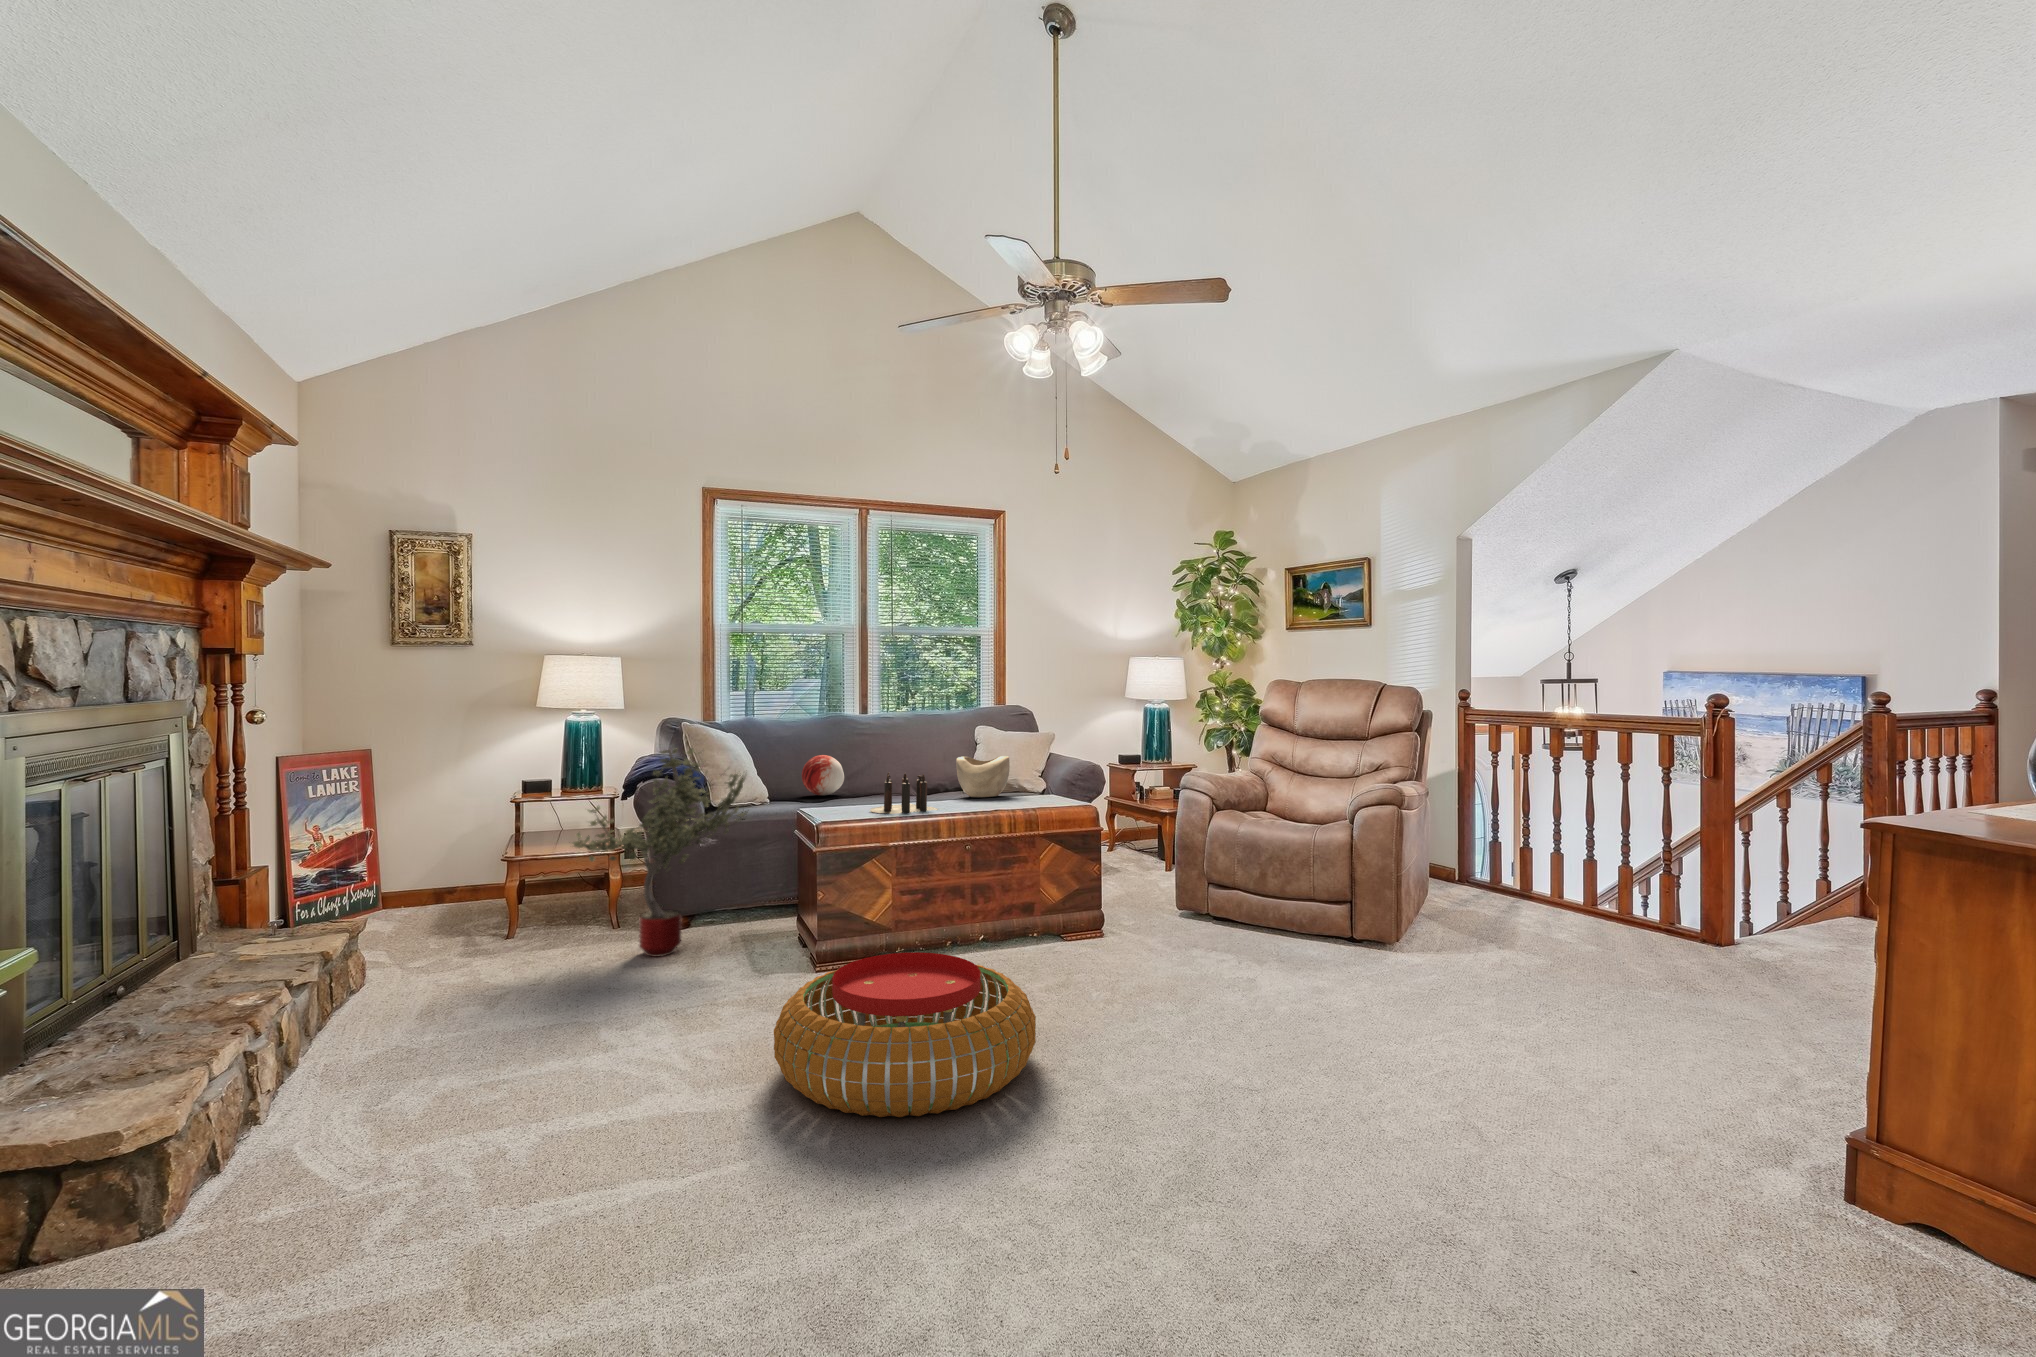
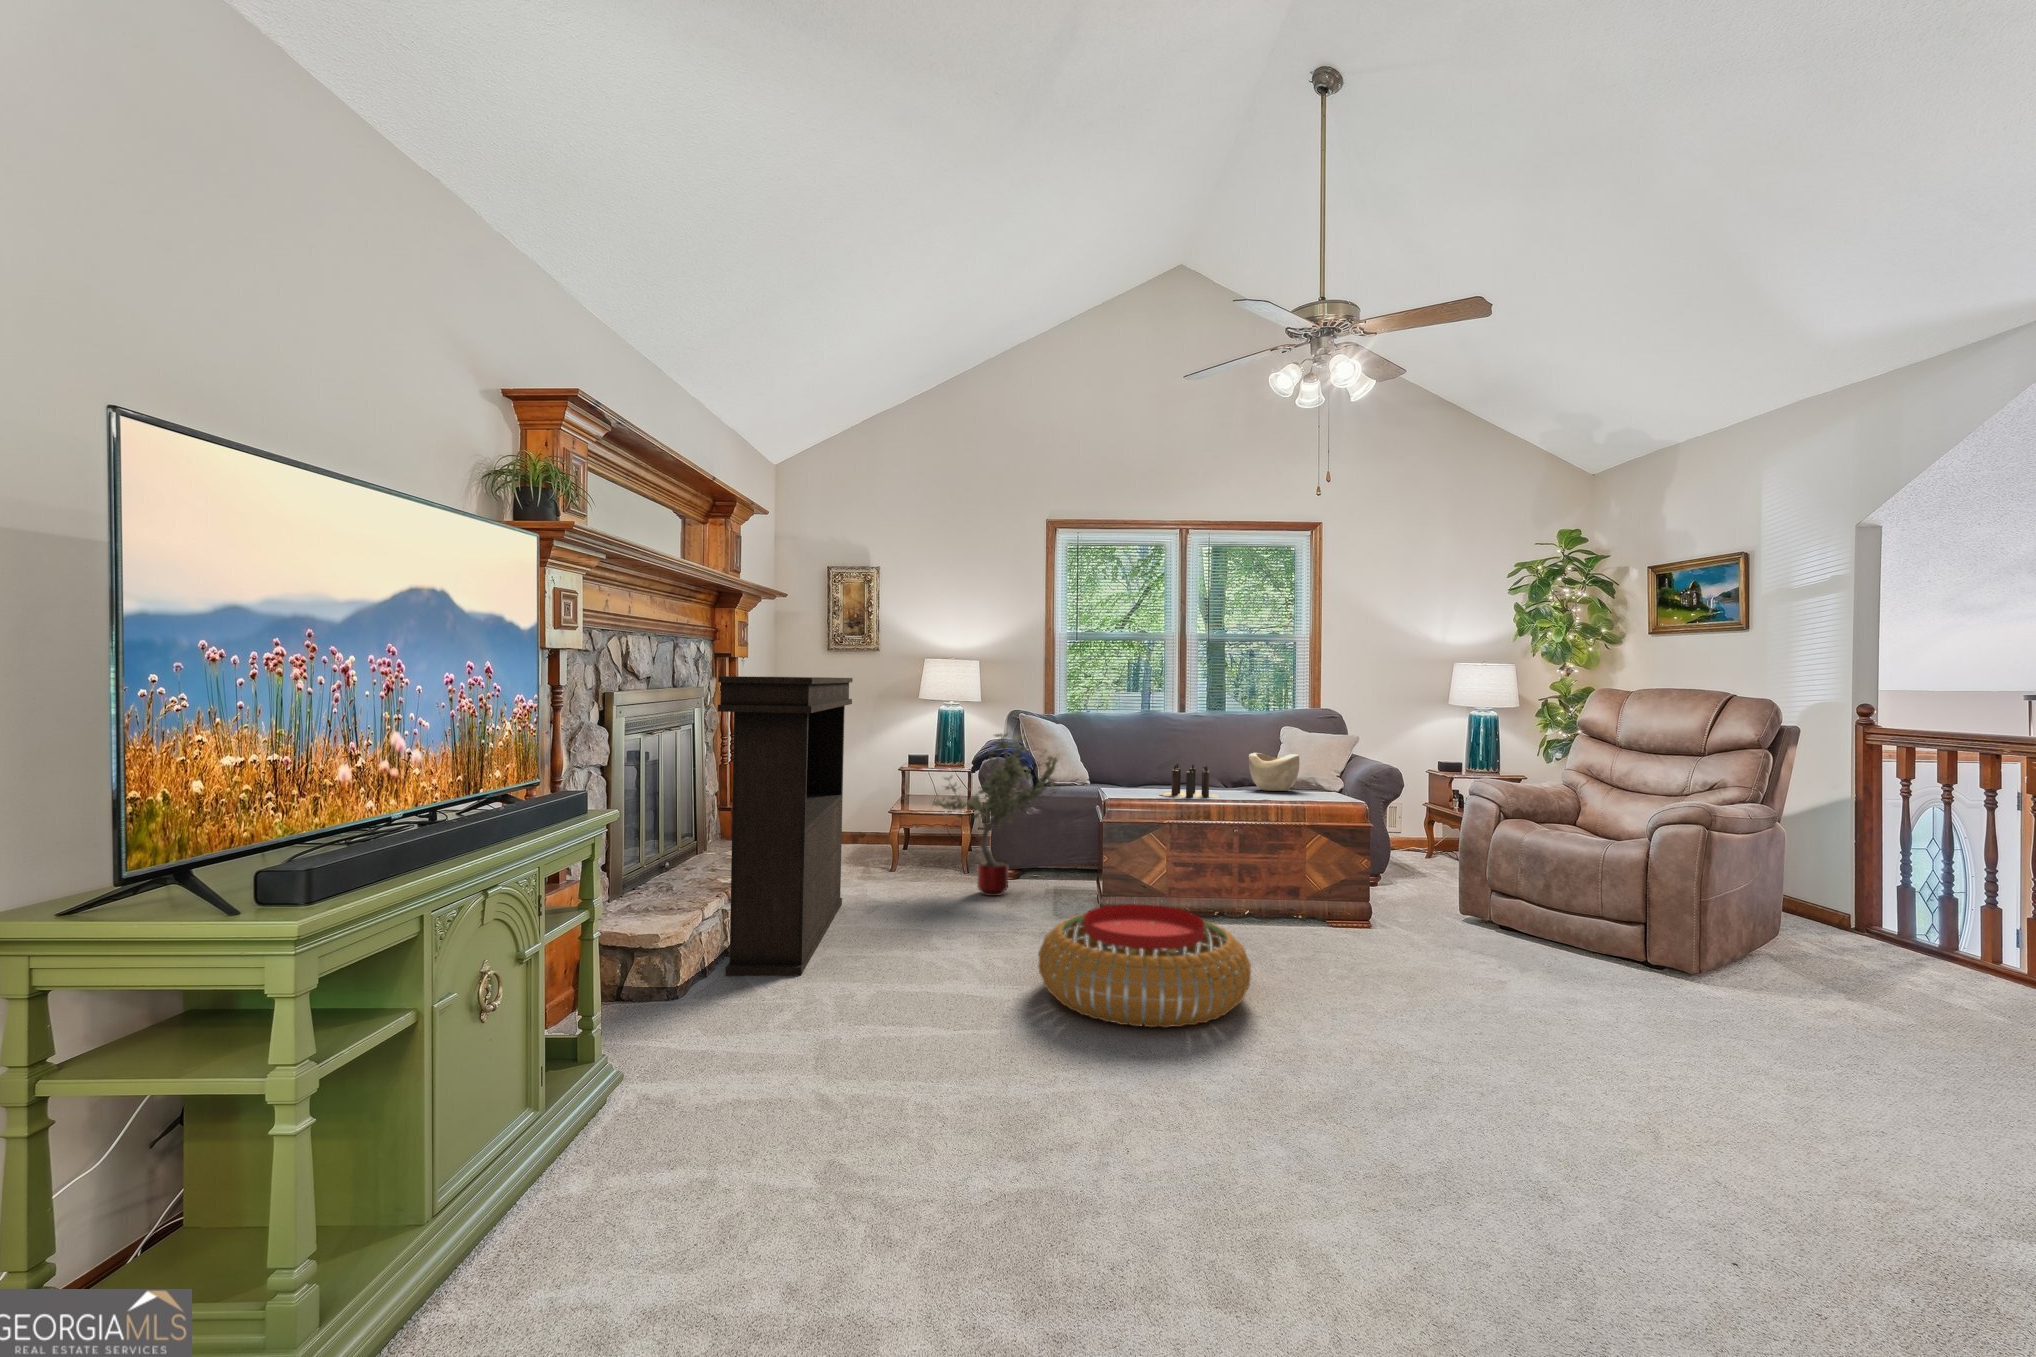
console table: none [236,682,452,1160] -> present [718,676,853,976]
decorative orb: present [802,755,844,796] -> none [1118,746,1155,781]

